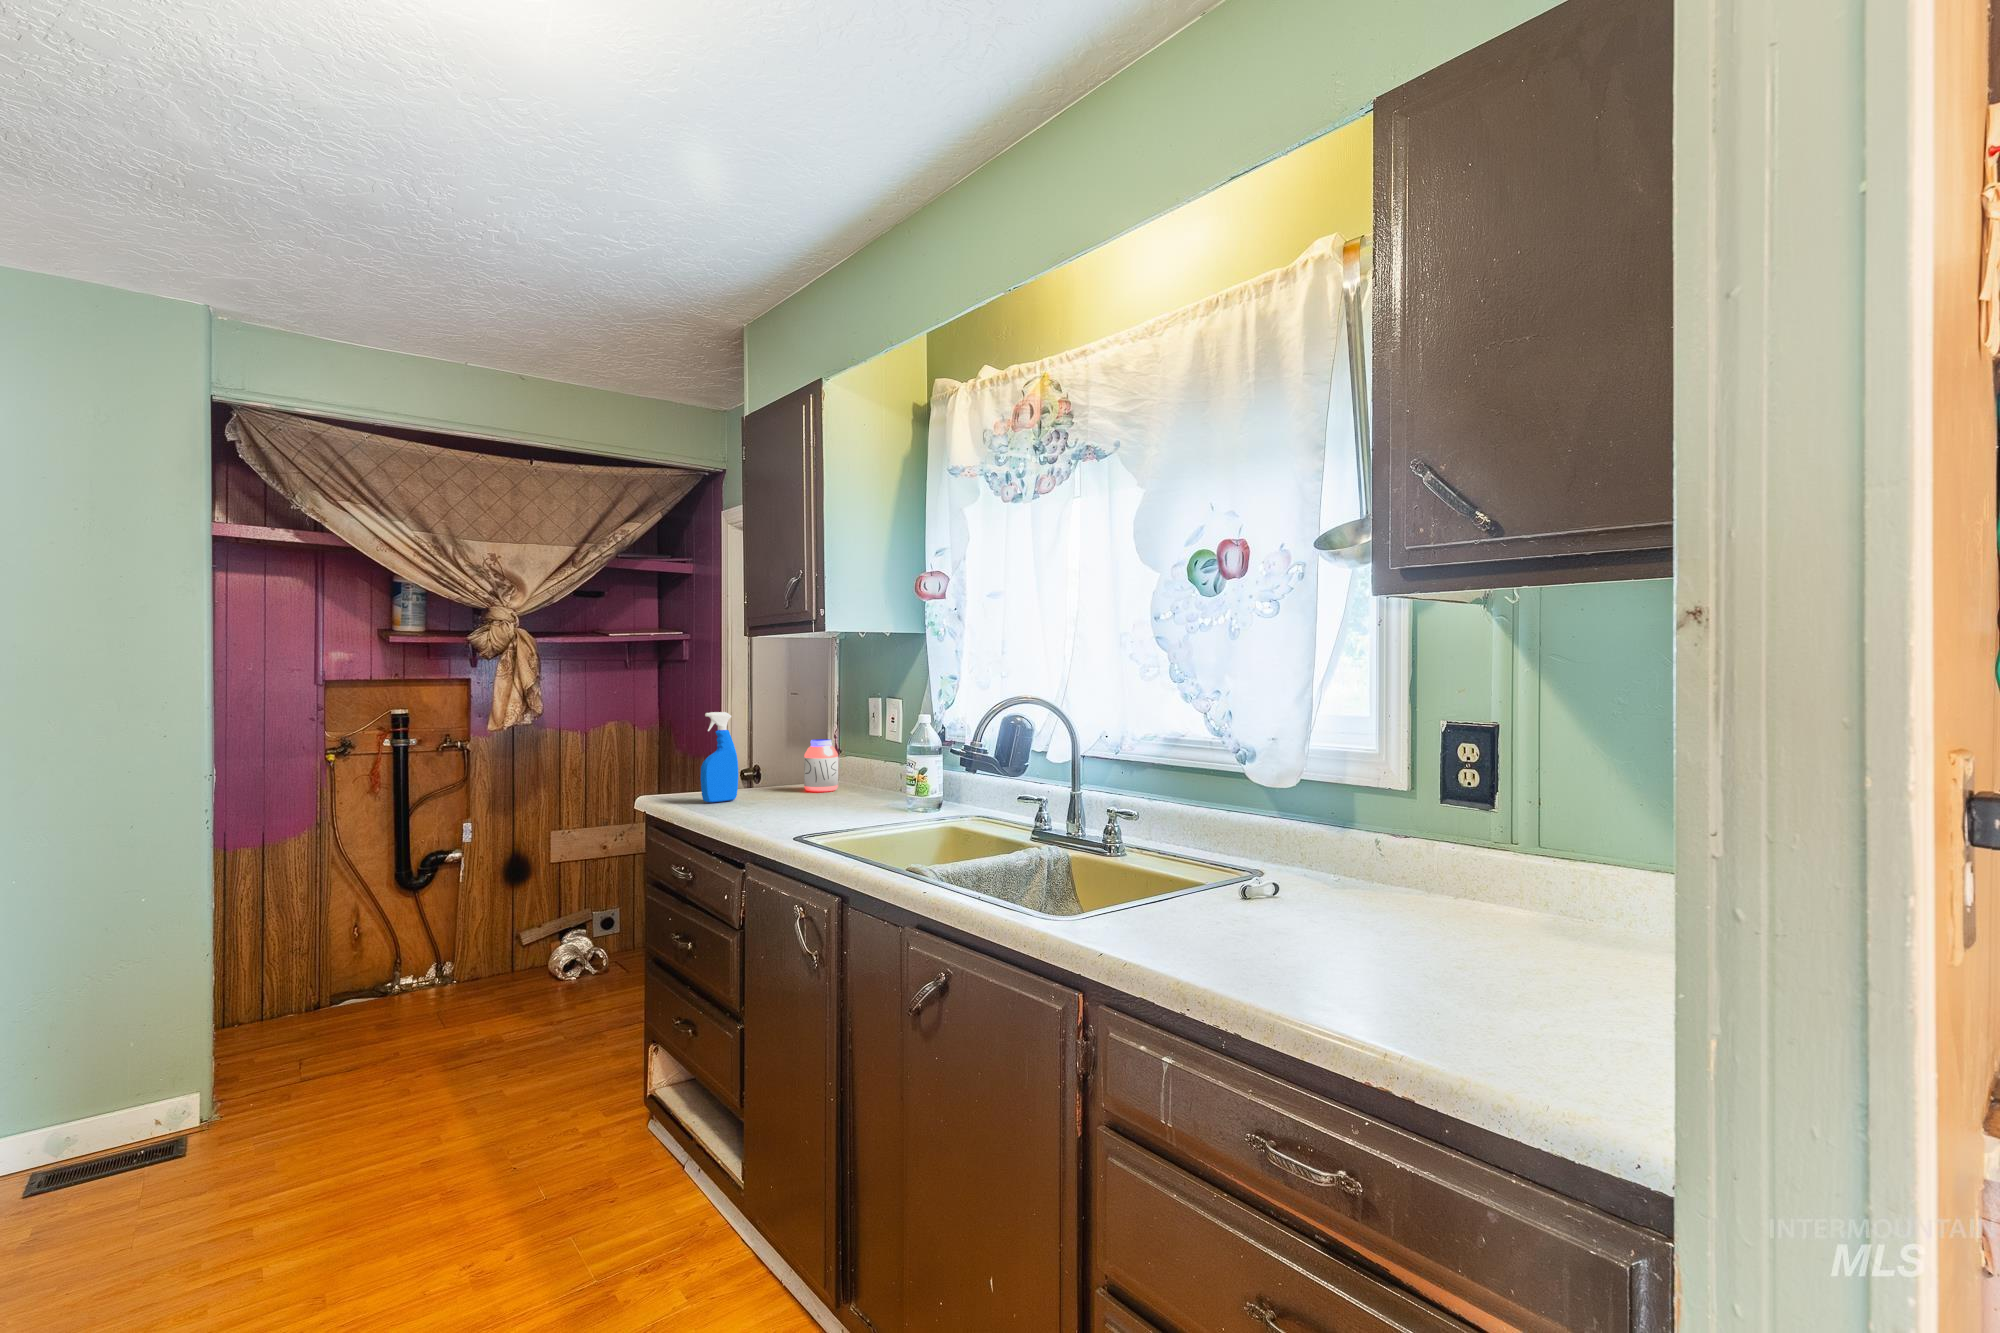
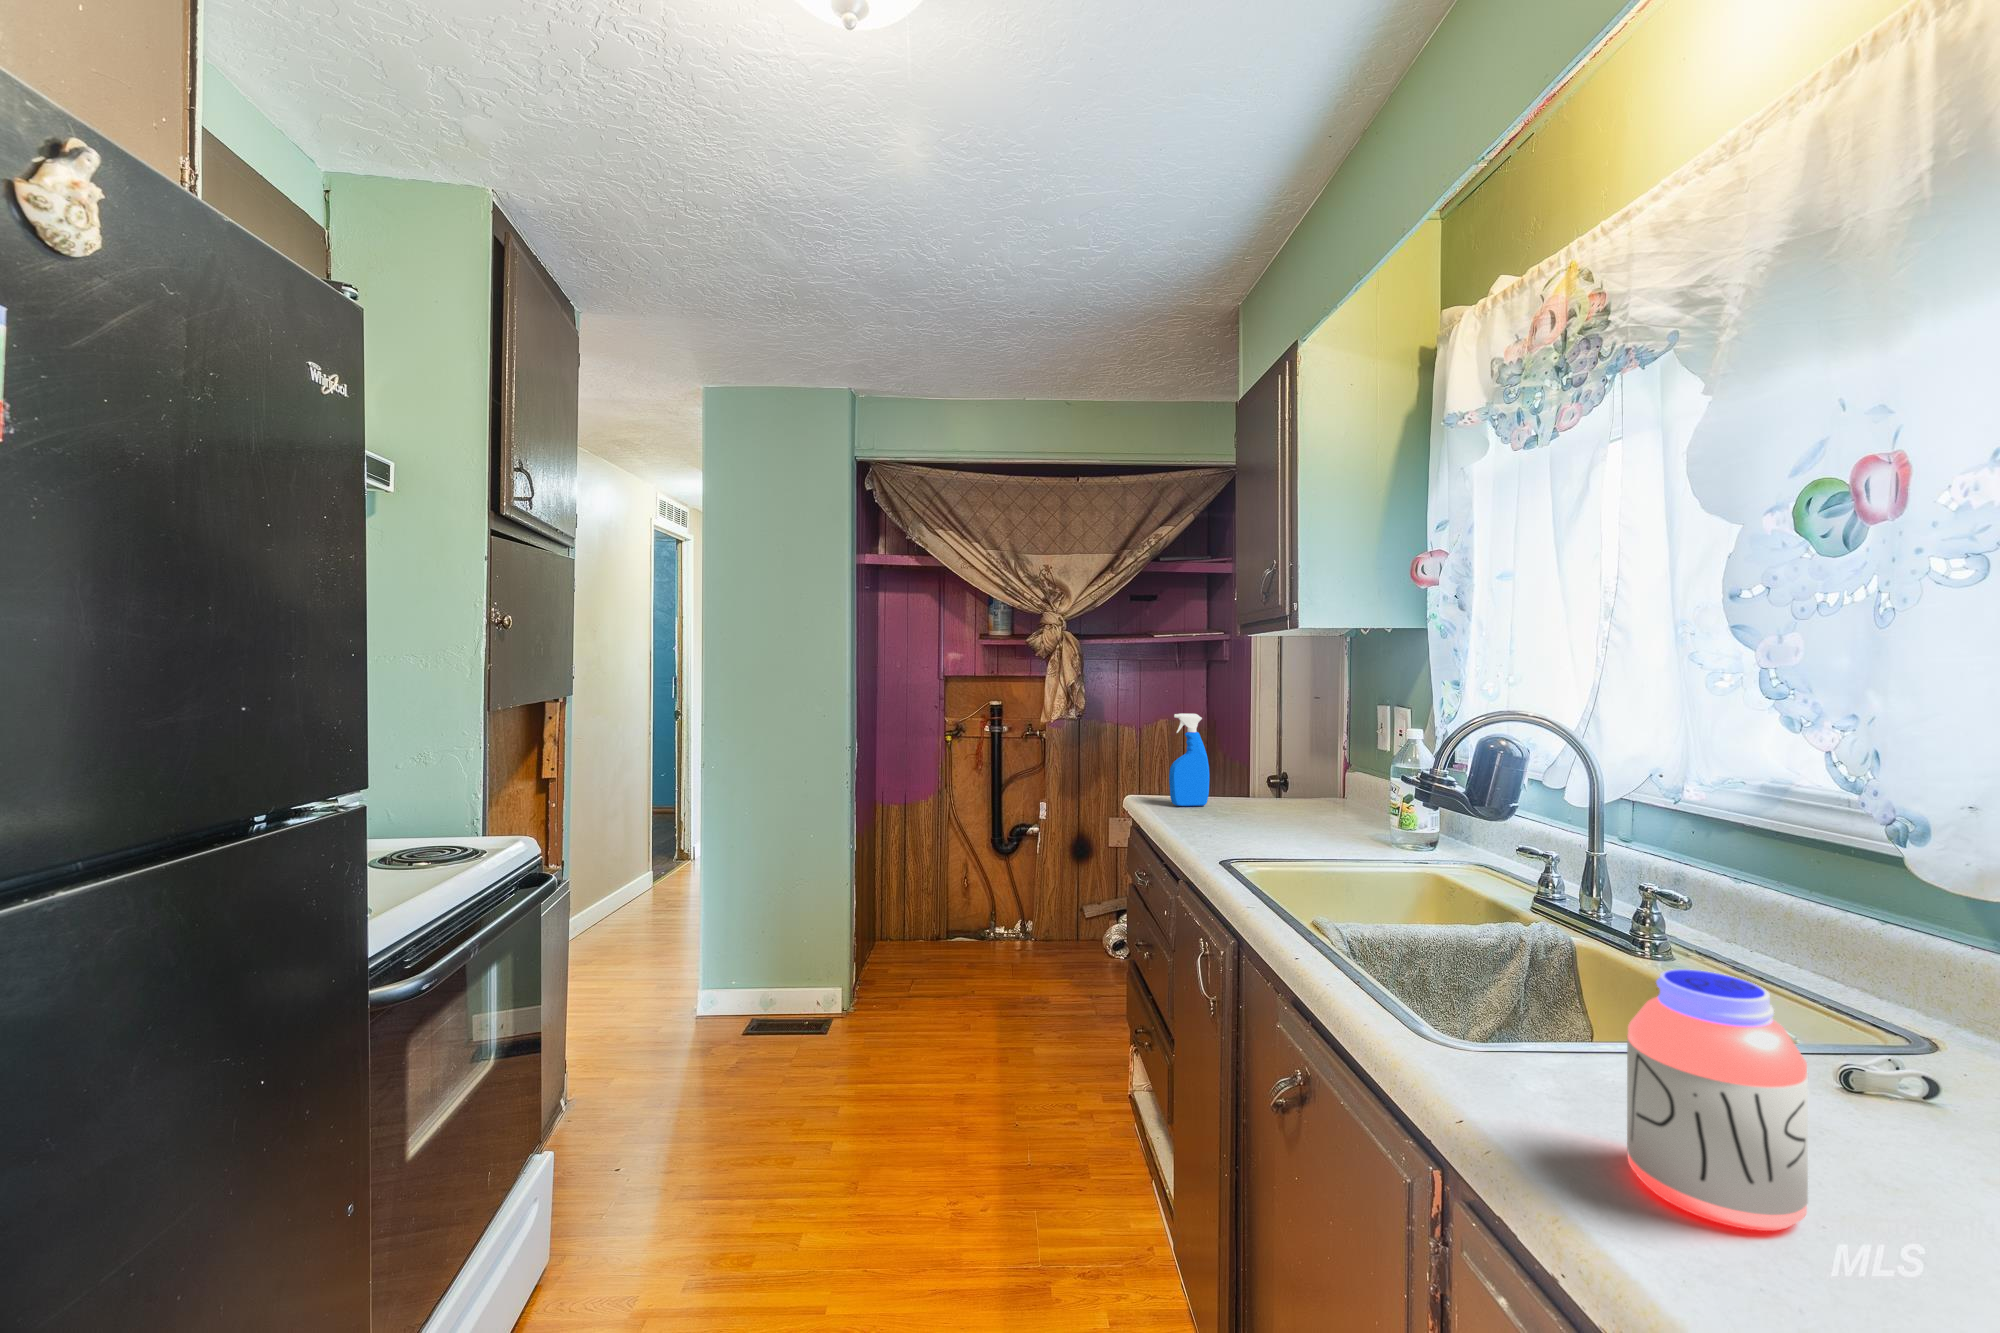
jar: present [804,739,838,792] -> present [1627,969,1808,1231]

